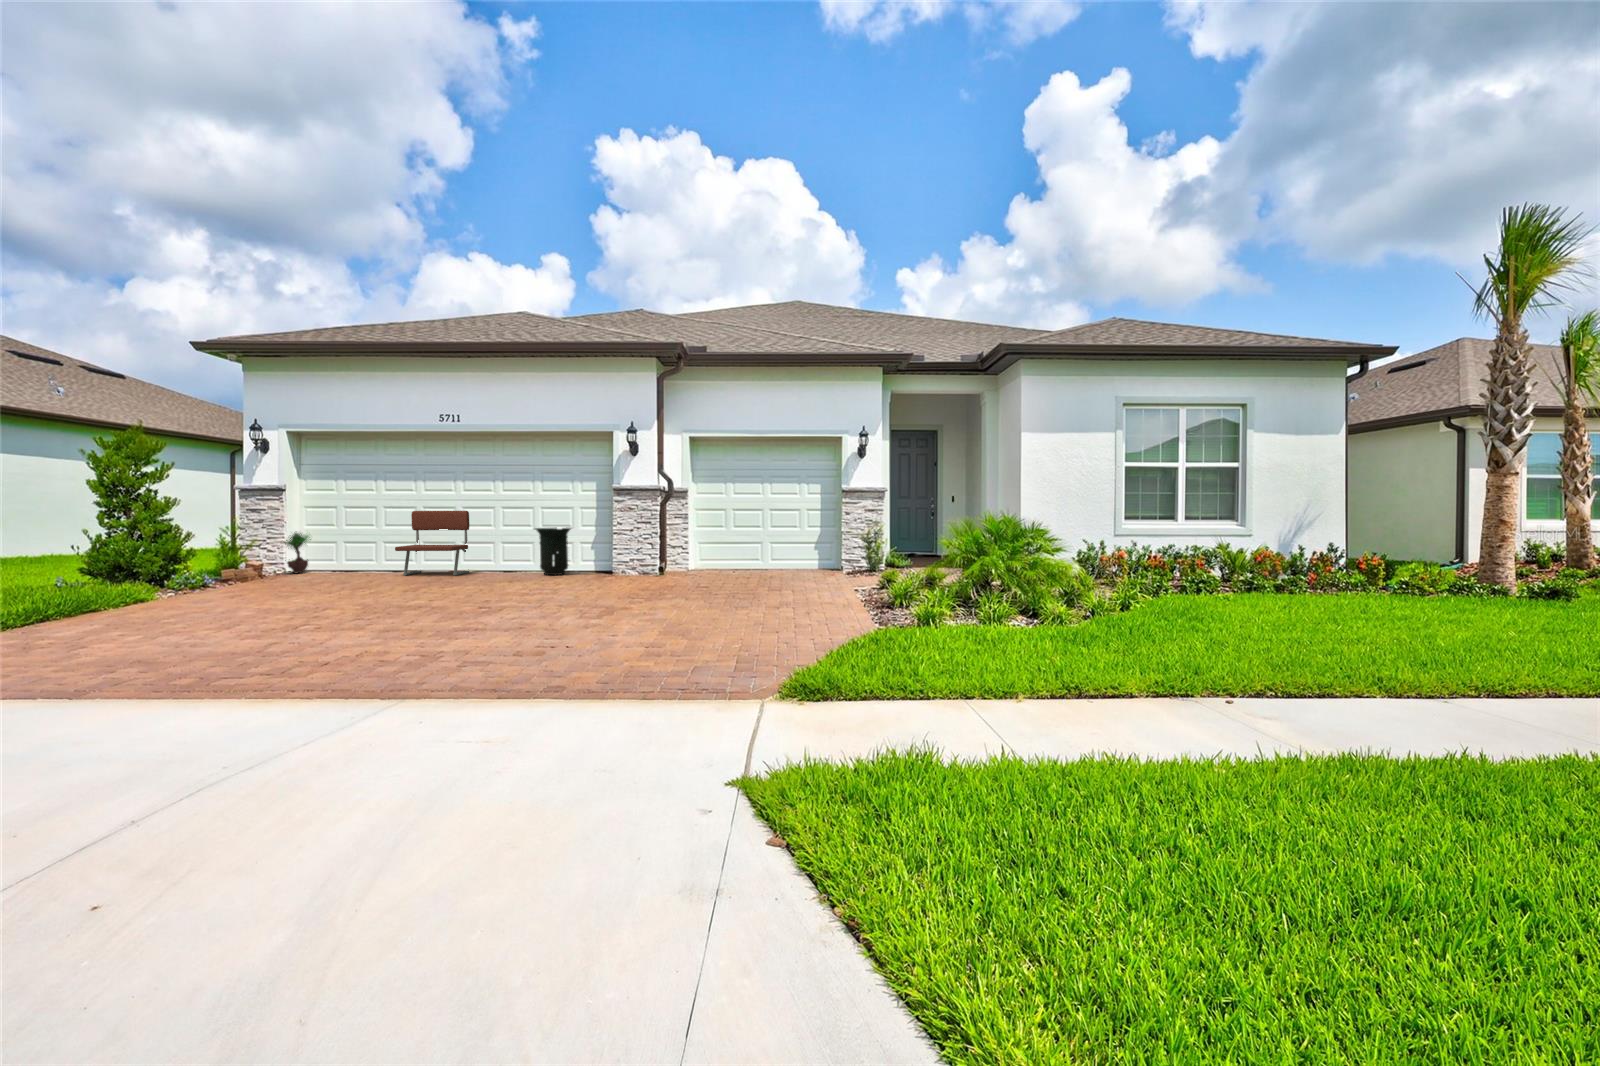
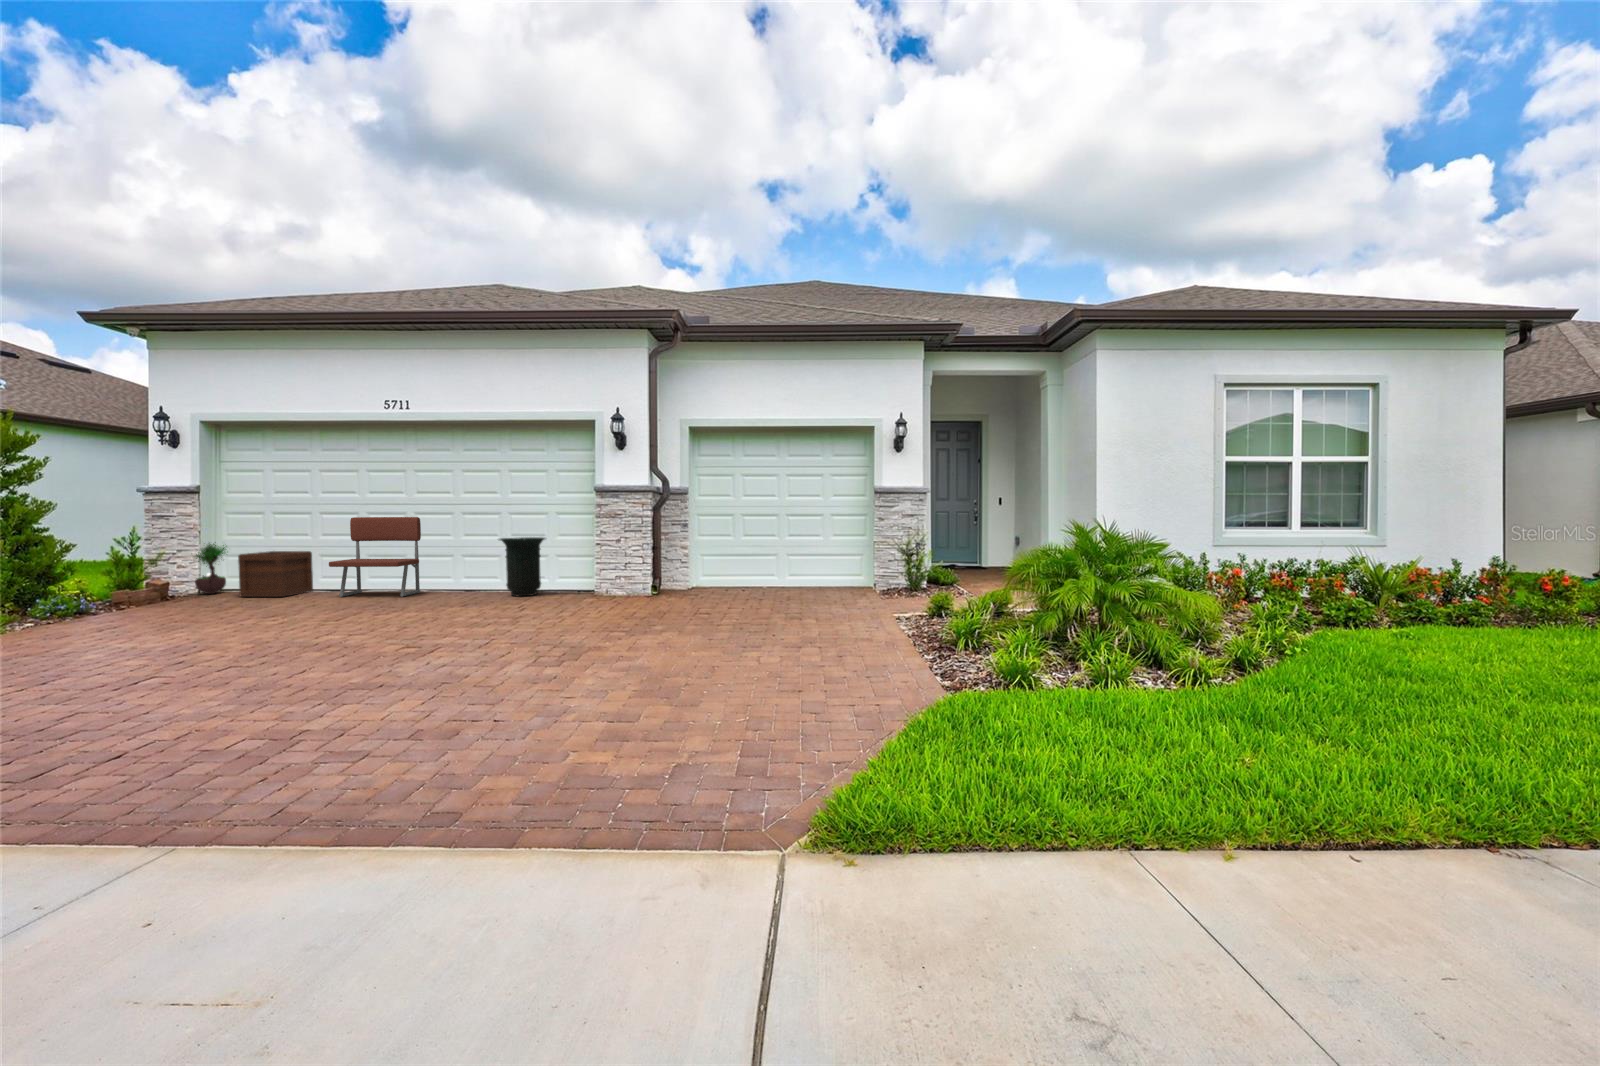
wooden crate: none [320,539,380,576] -> present [238,551,313,597]

